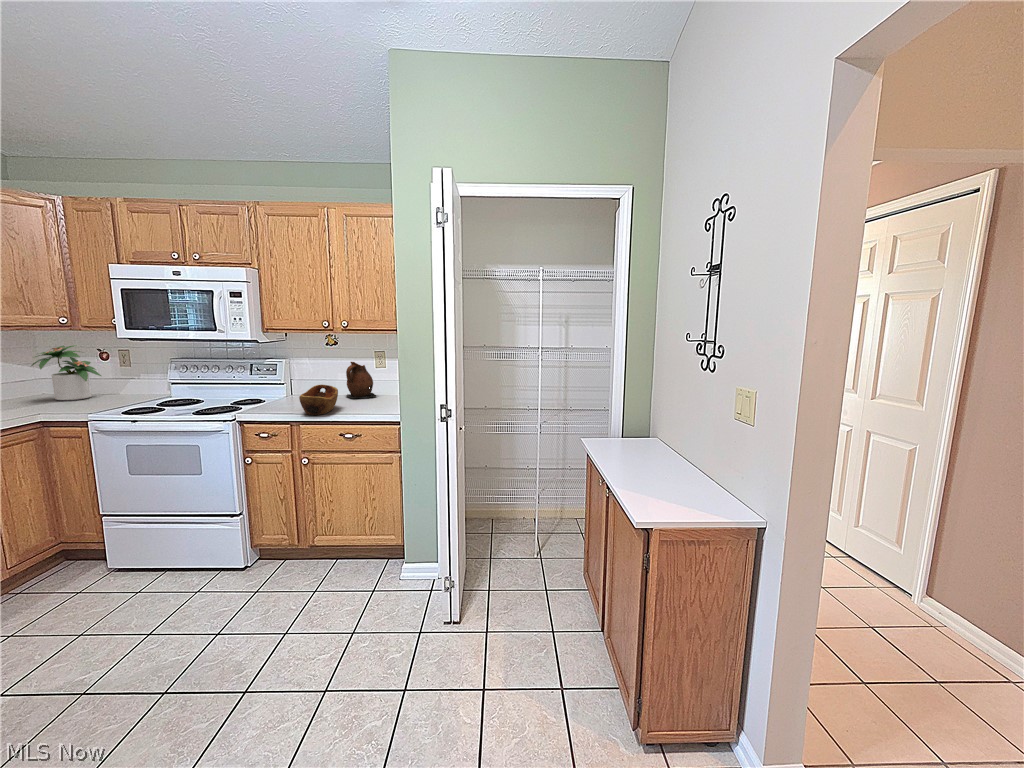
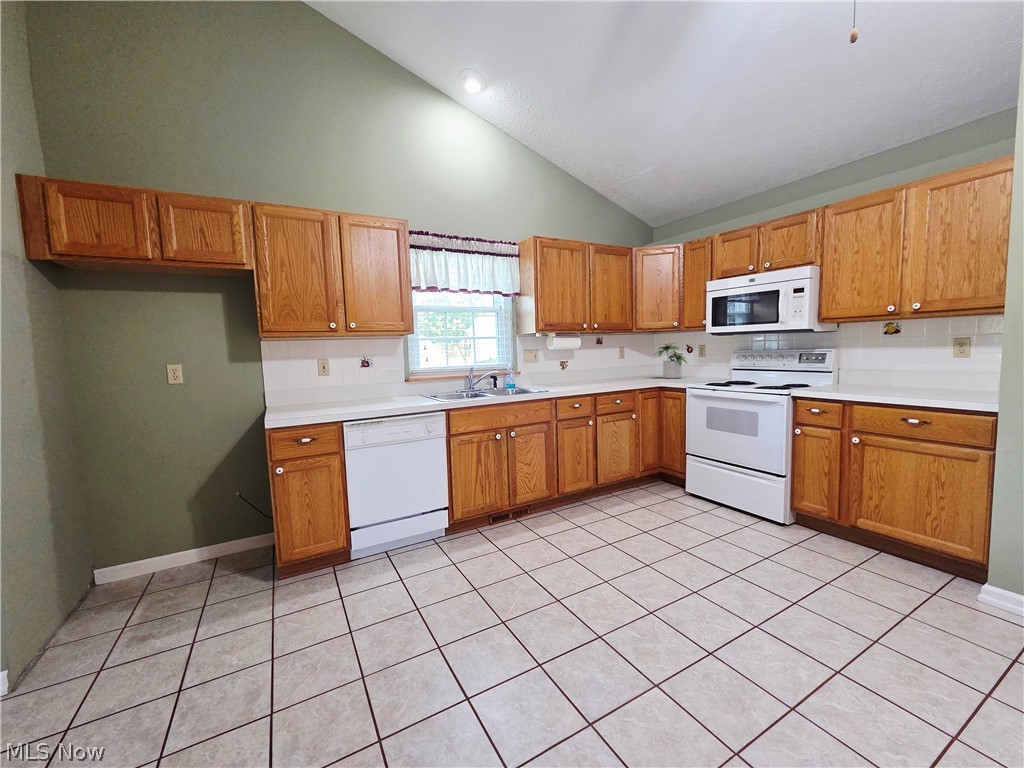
ceramic pitcher: present [346,362,376,398] -> none [904,350,953,391]
wooden bowl: present [299,385,338,415] -> none [855,371,901,397]

